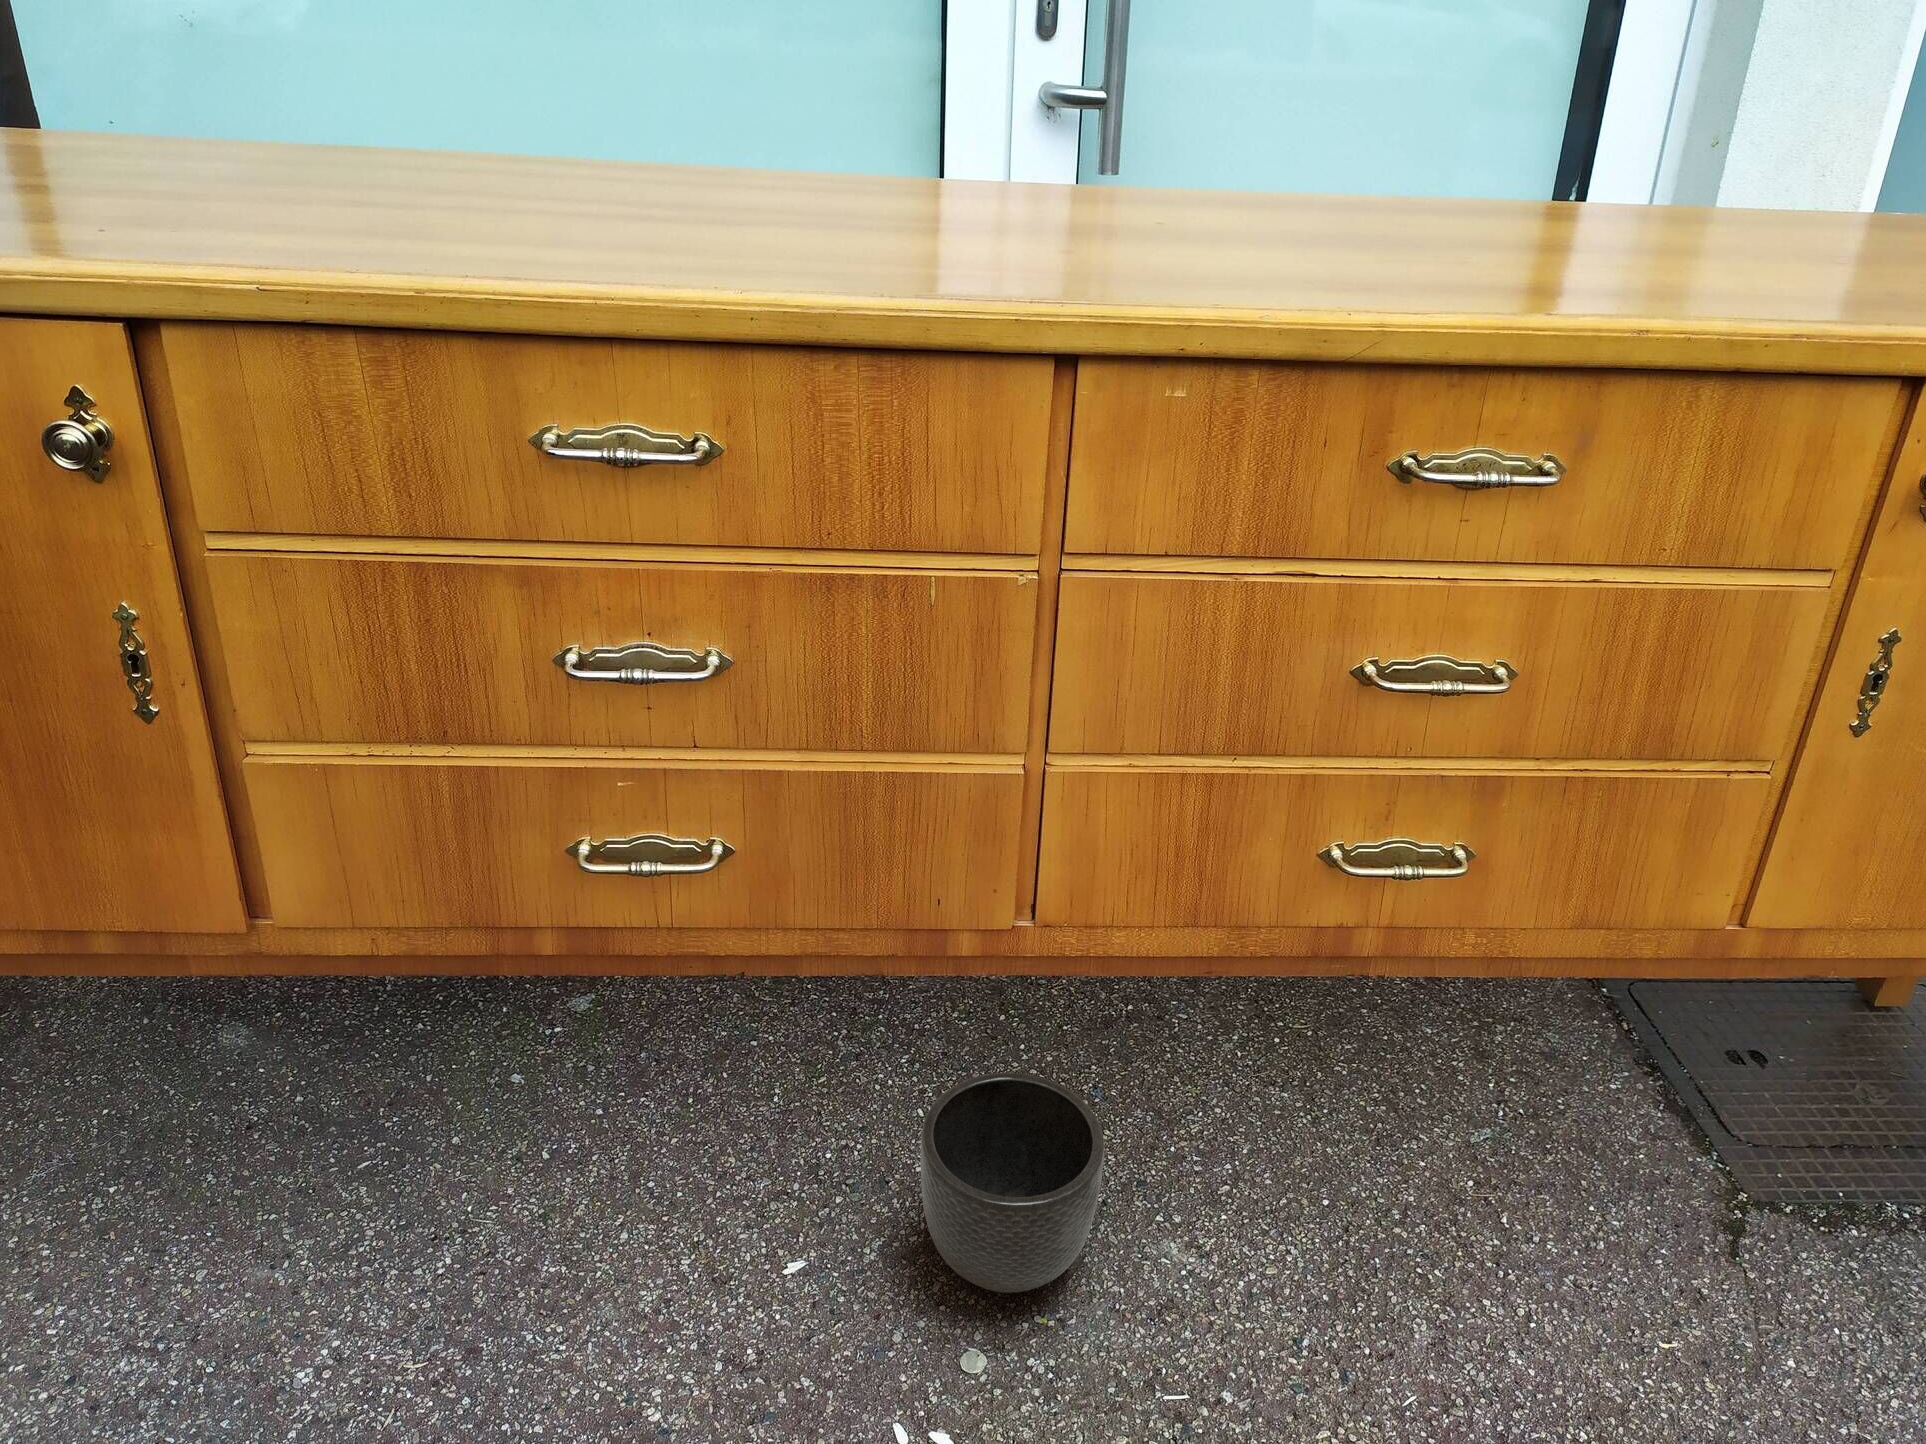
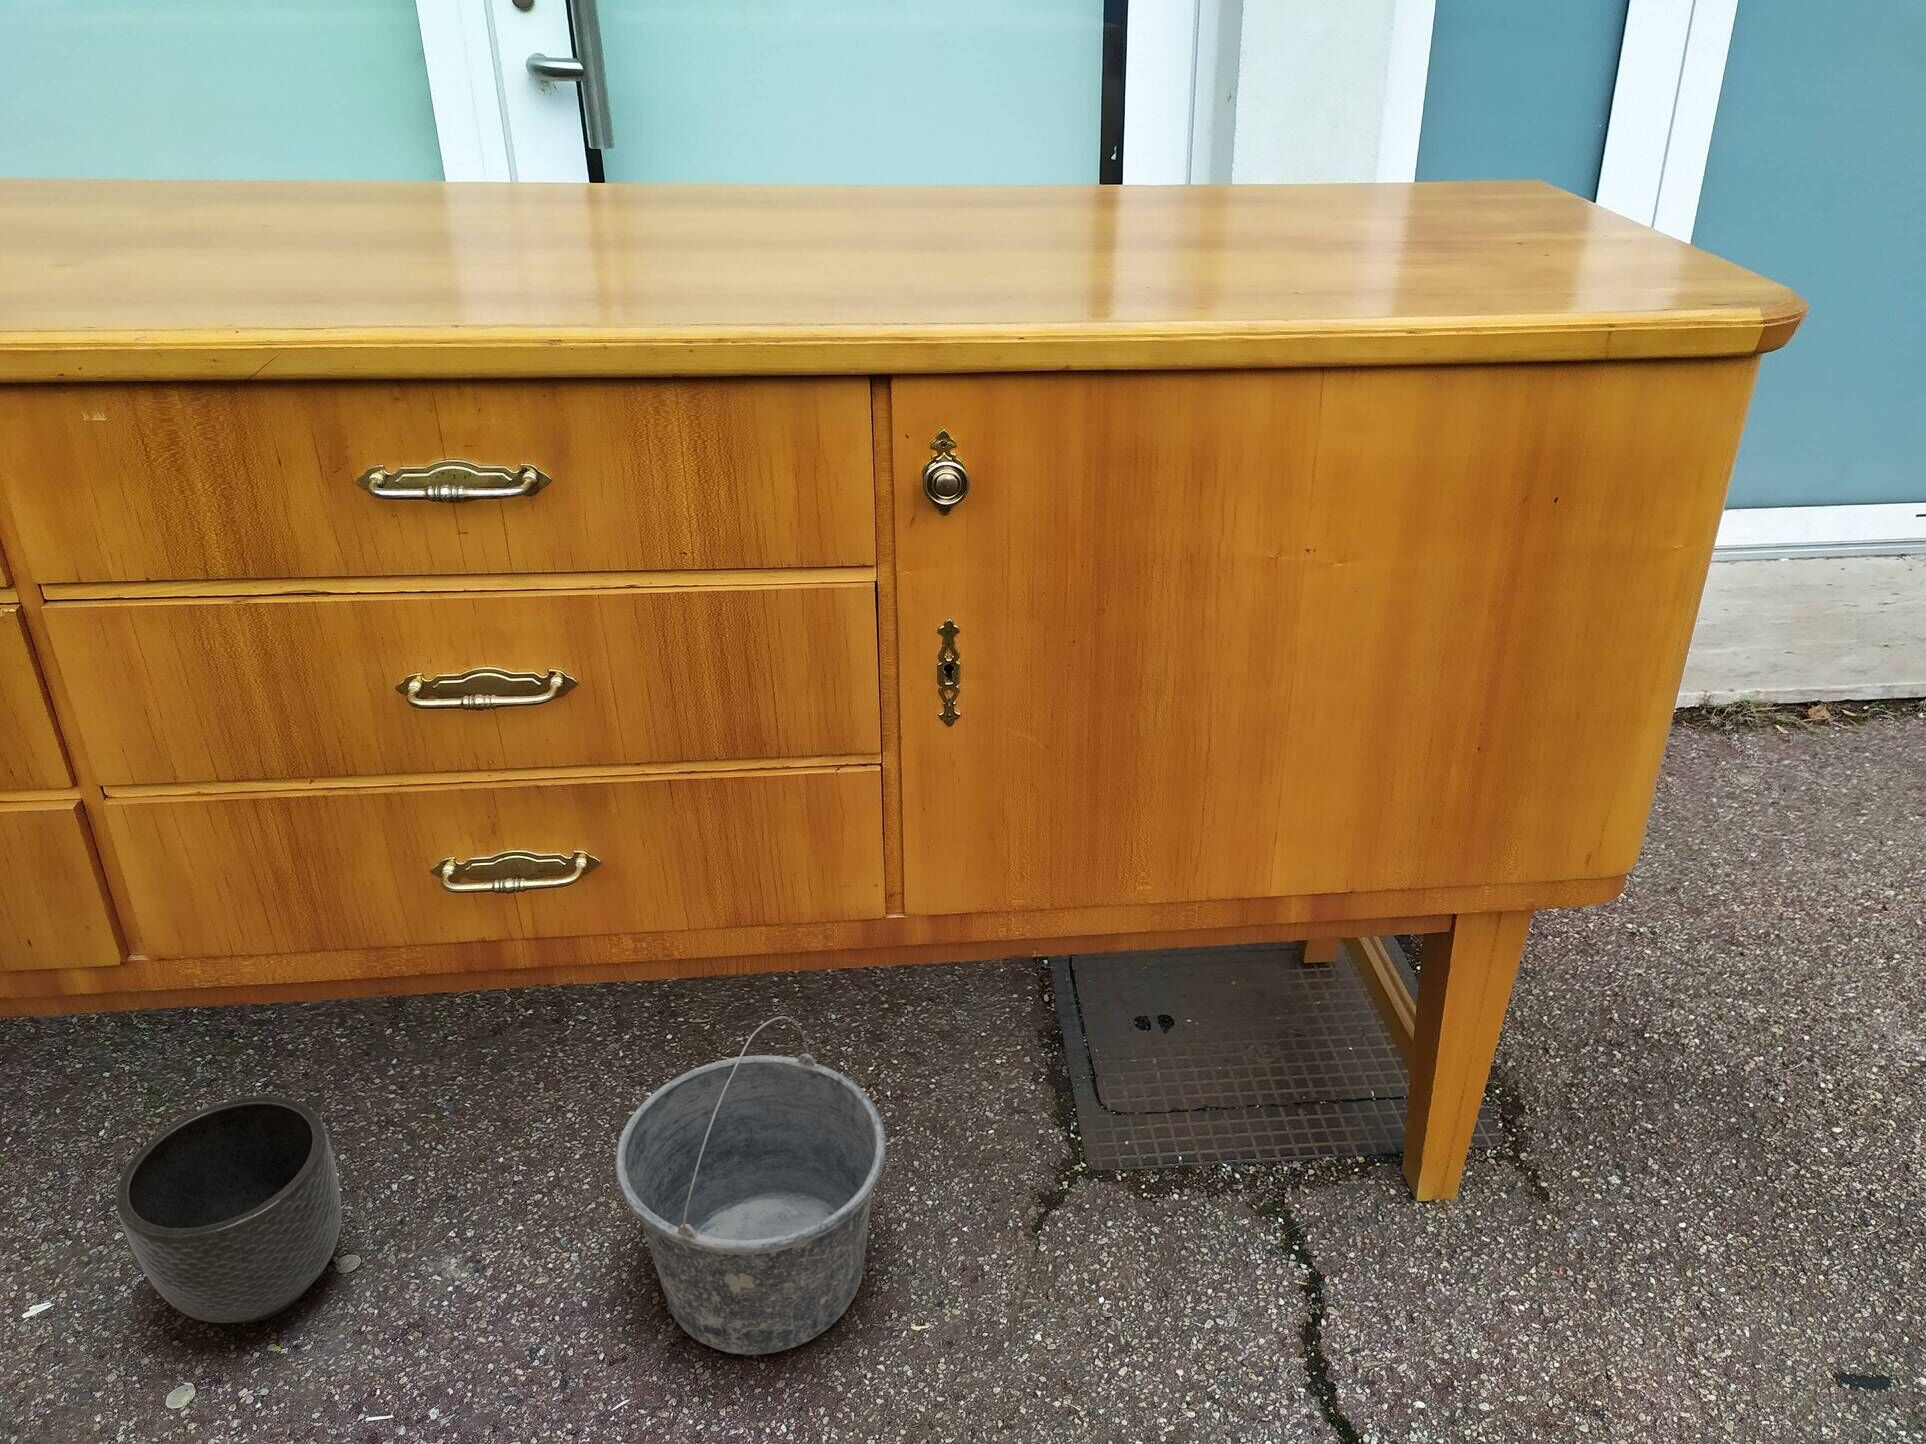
bucket: none [1389,1028,1672,1361] -> present [615,1016,886,1355]

